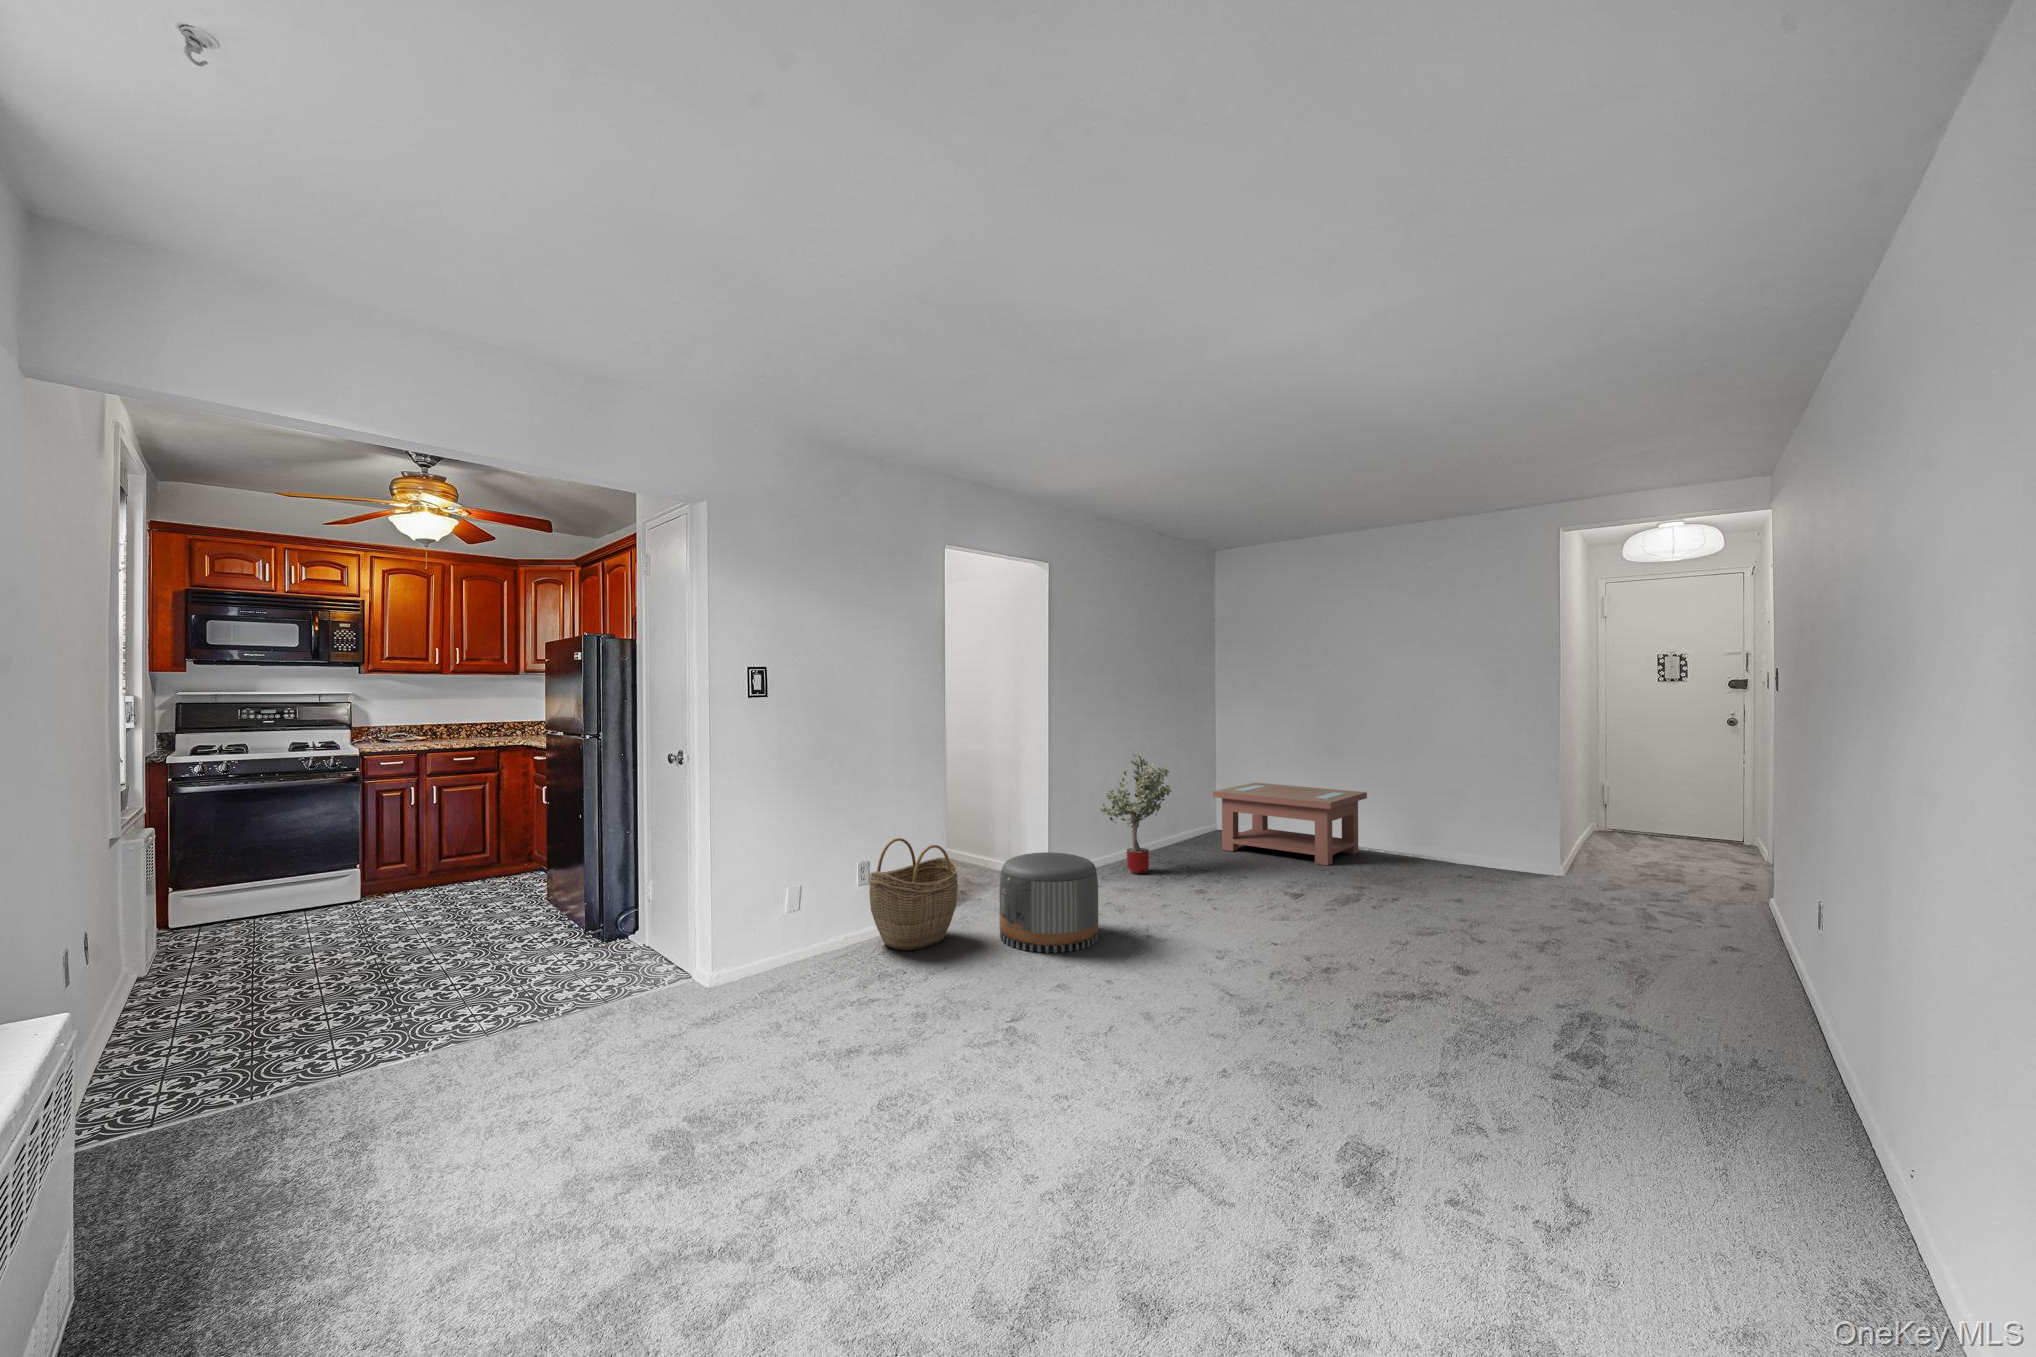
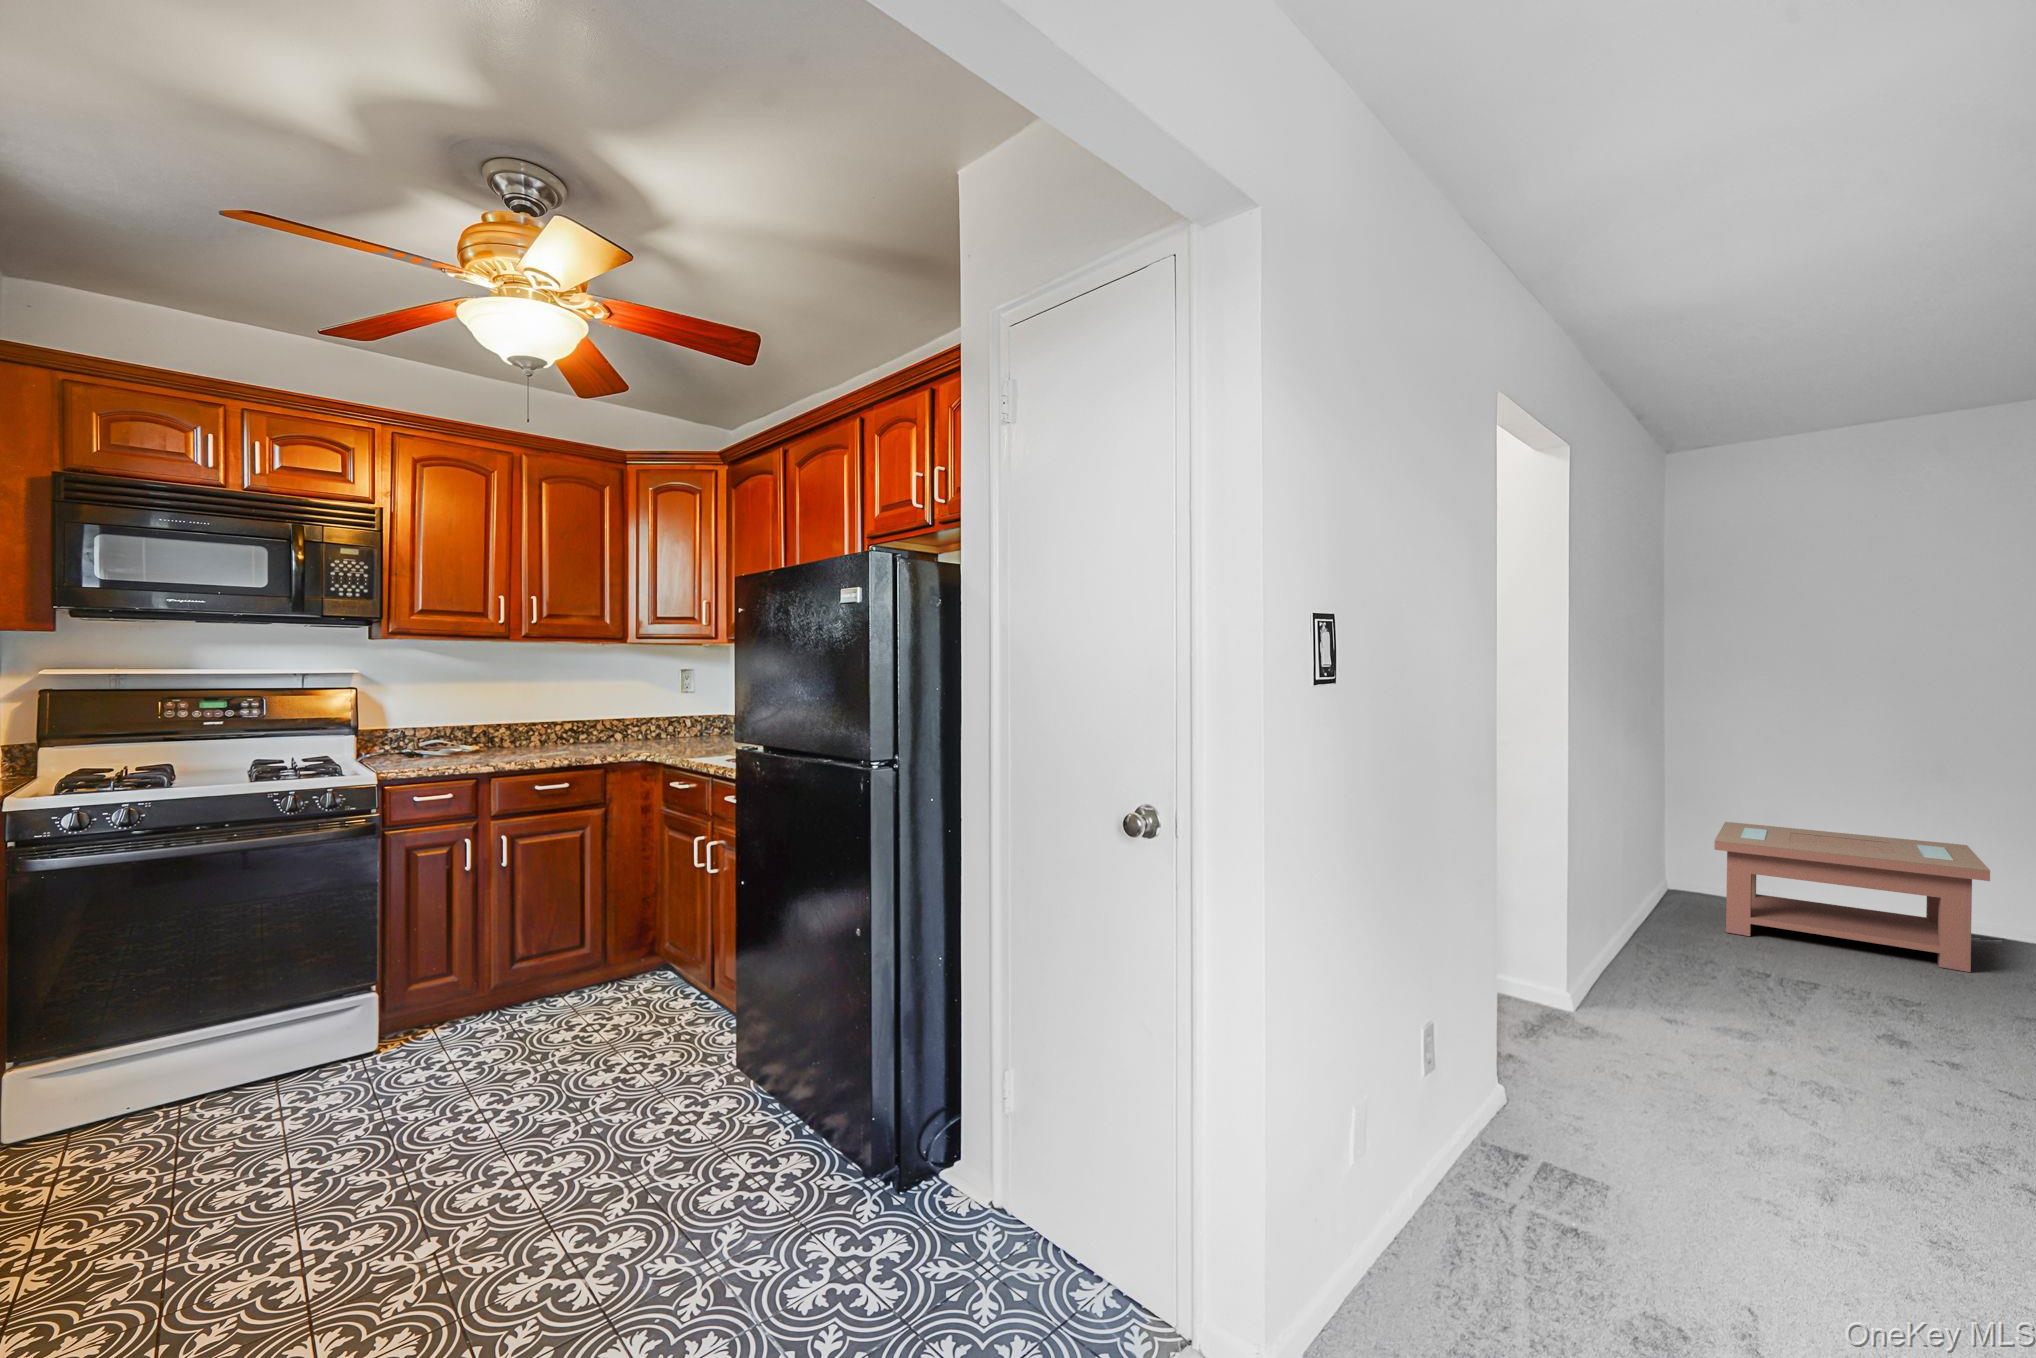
potted tree: present [1101,754,1172,874] -> none [1608,784,1736,990]
woven basket: present [869,838,958,951] -> none [1486,982,1666,1247]
pouf: present [999,852,1098,953] -> none [1704,1004,1989,1261]

